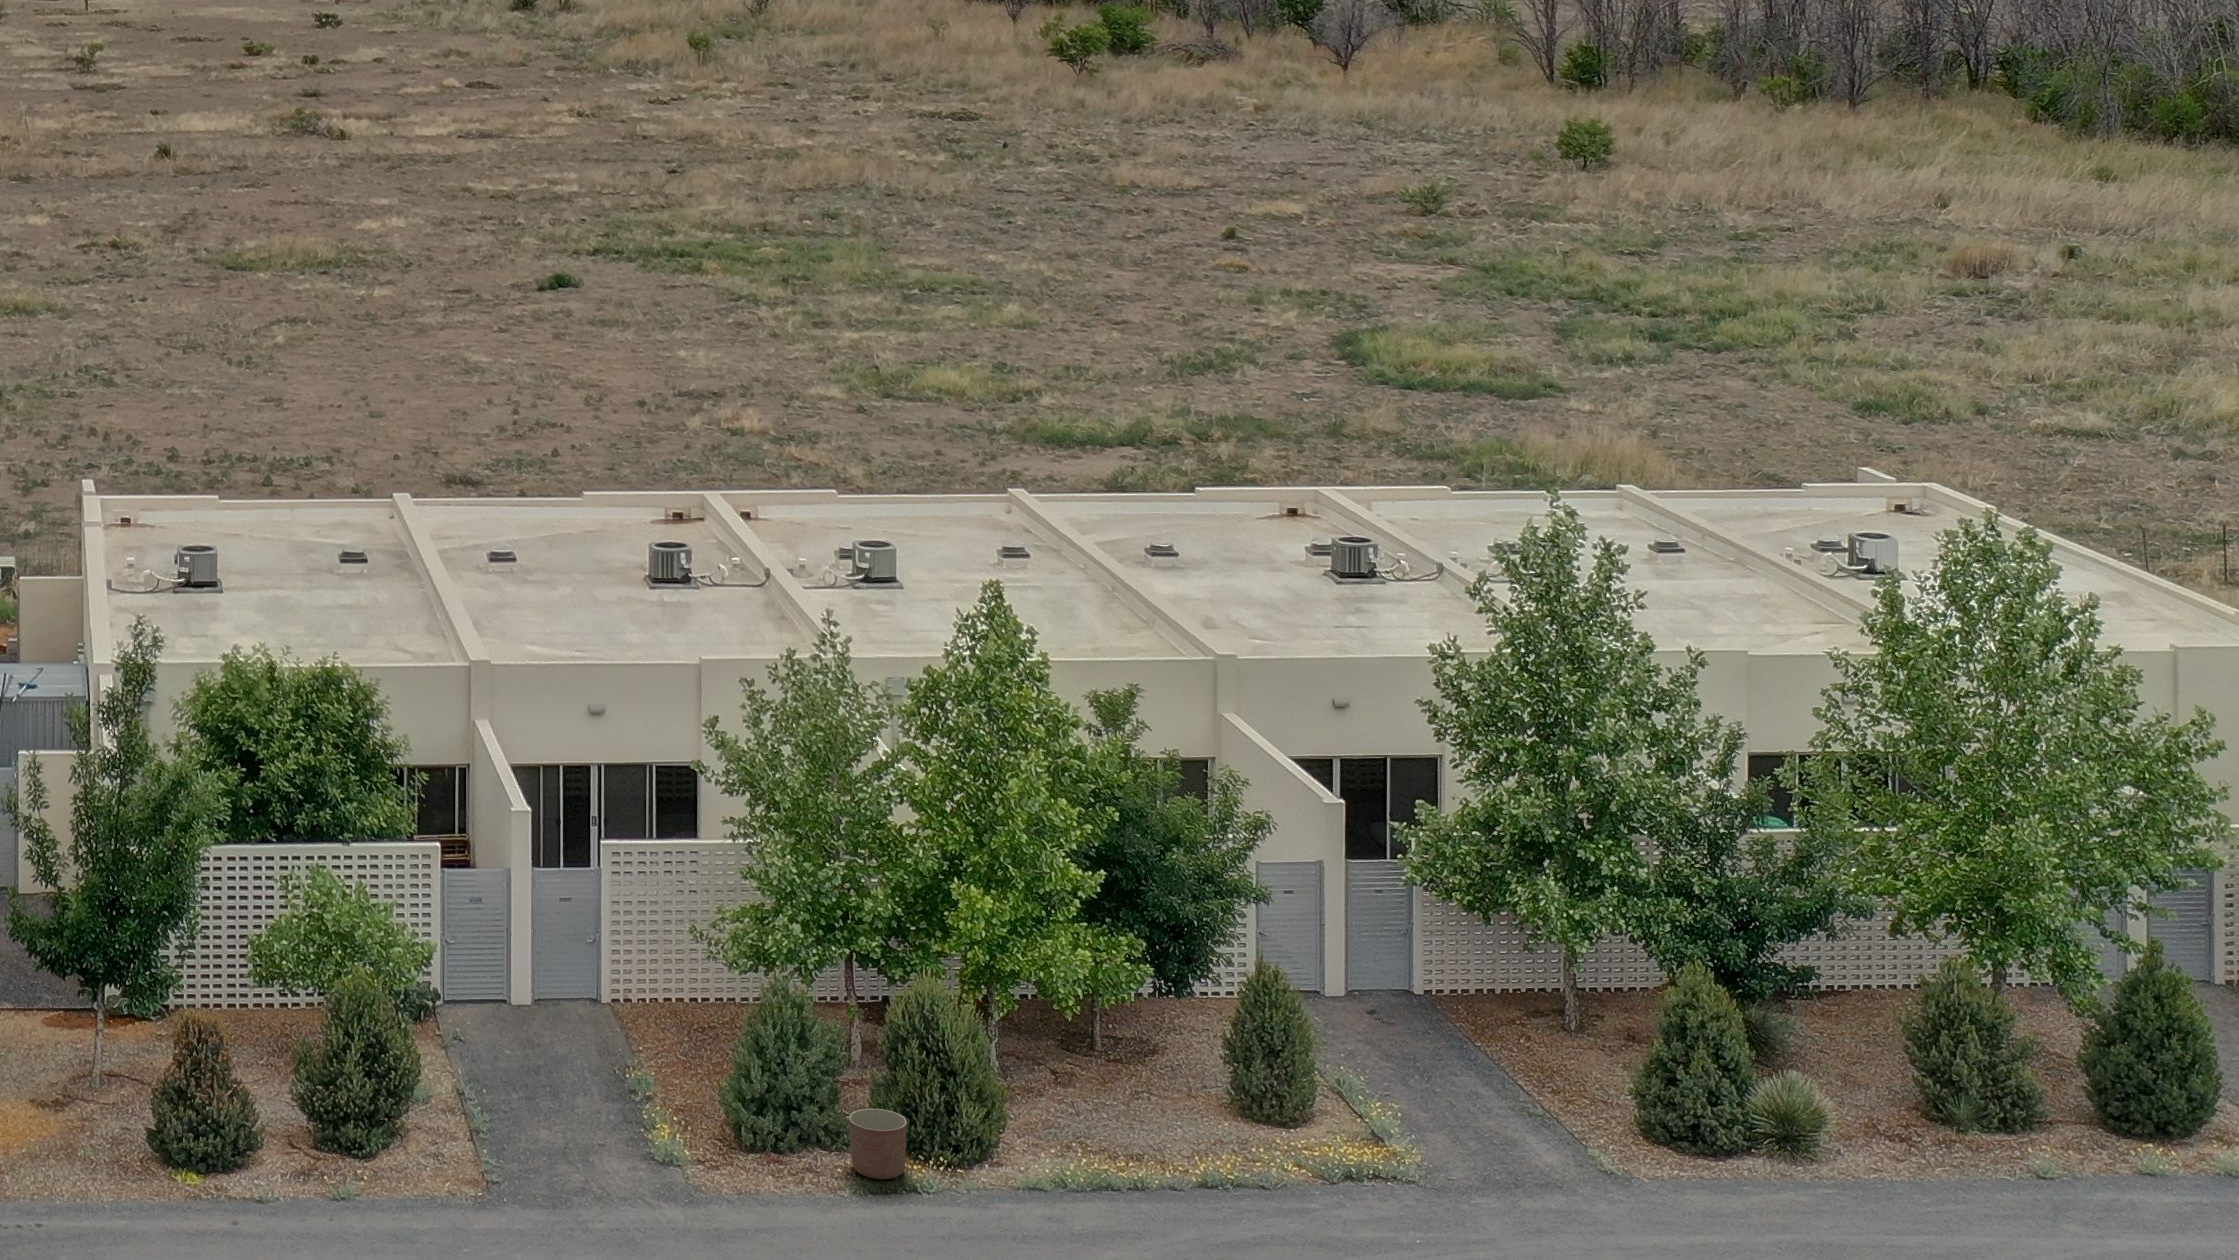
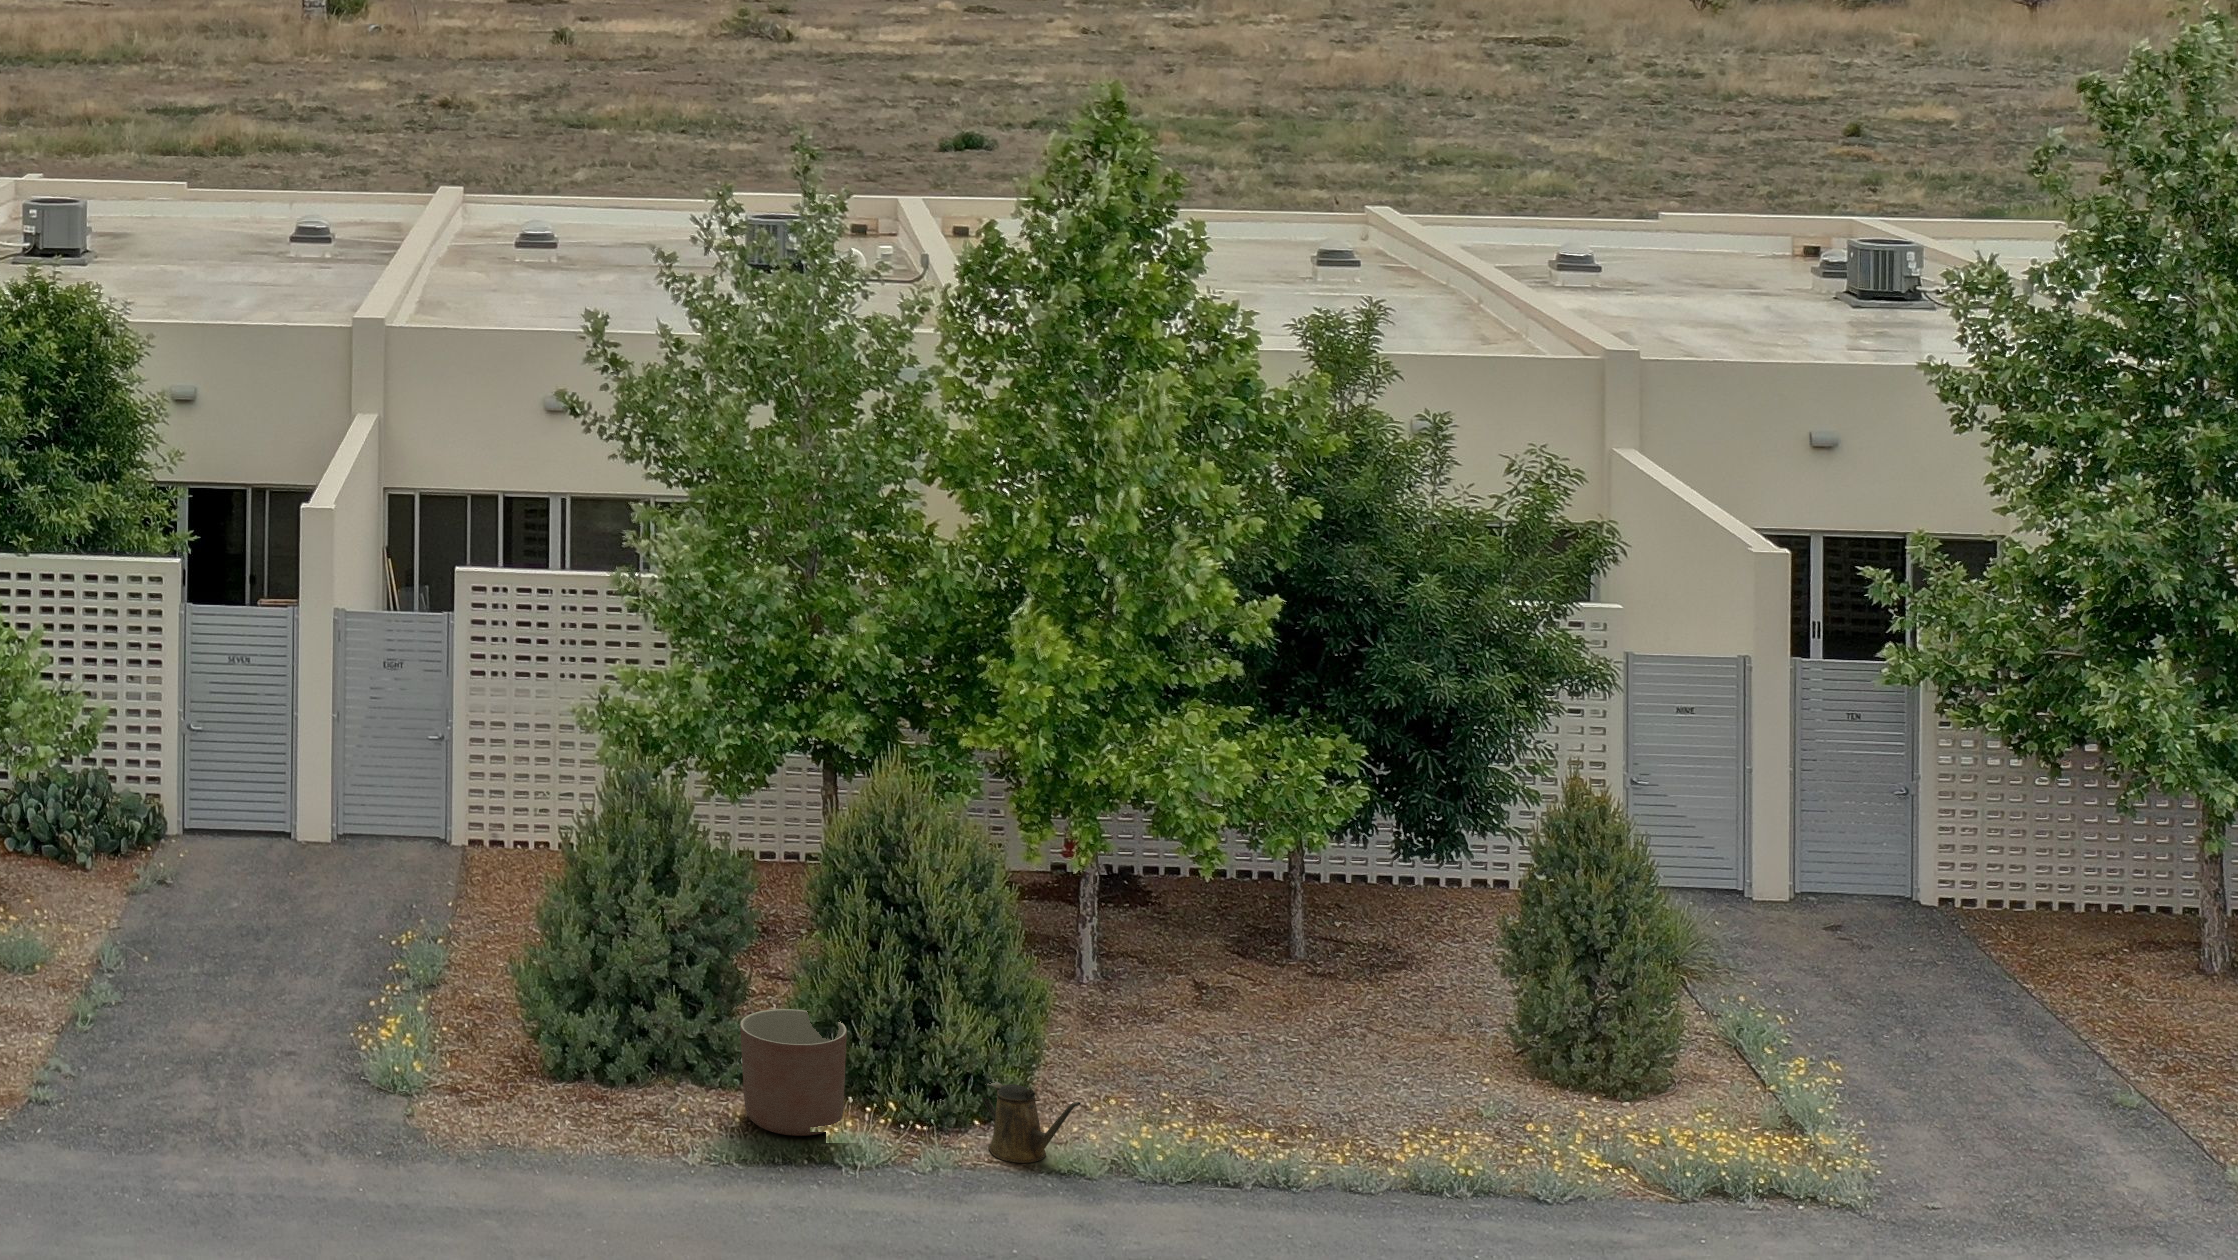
watering can: none [977,1143,1037,1187] -> present [982,1082,1081,1163]

